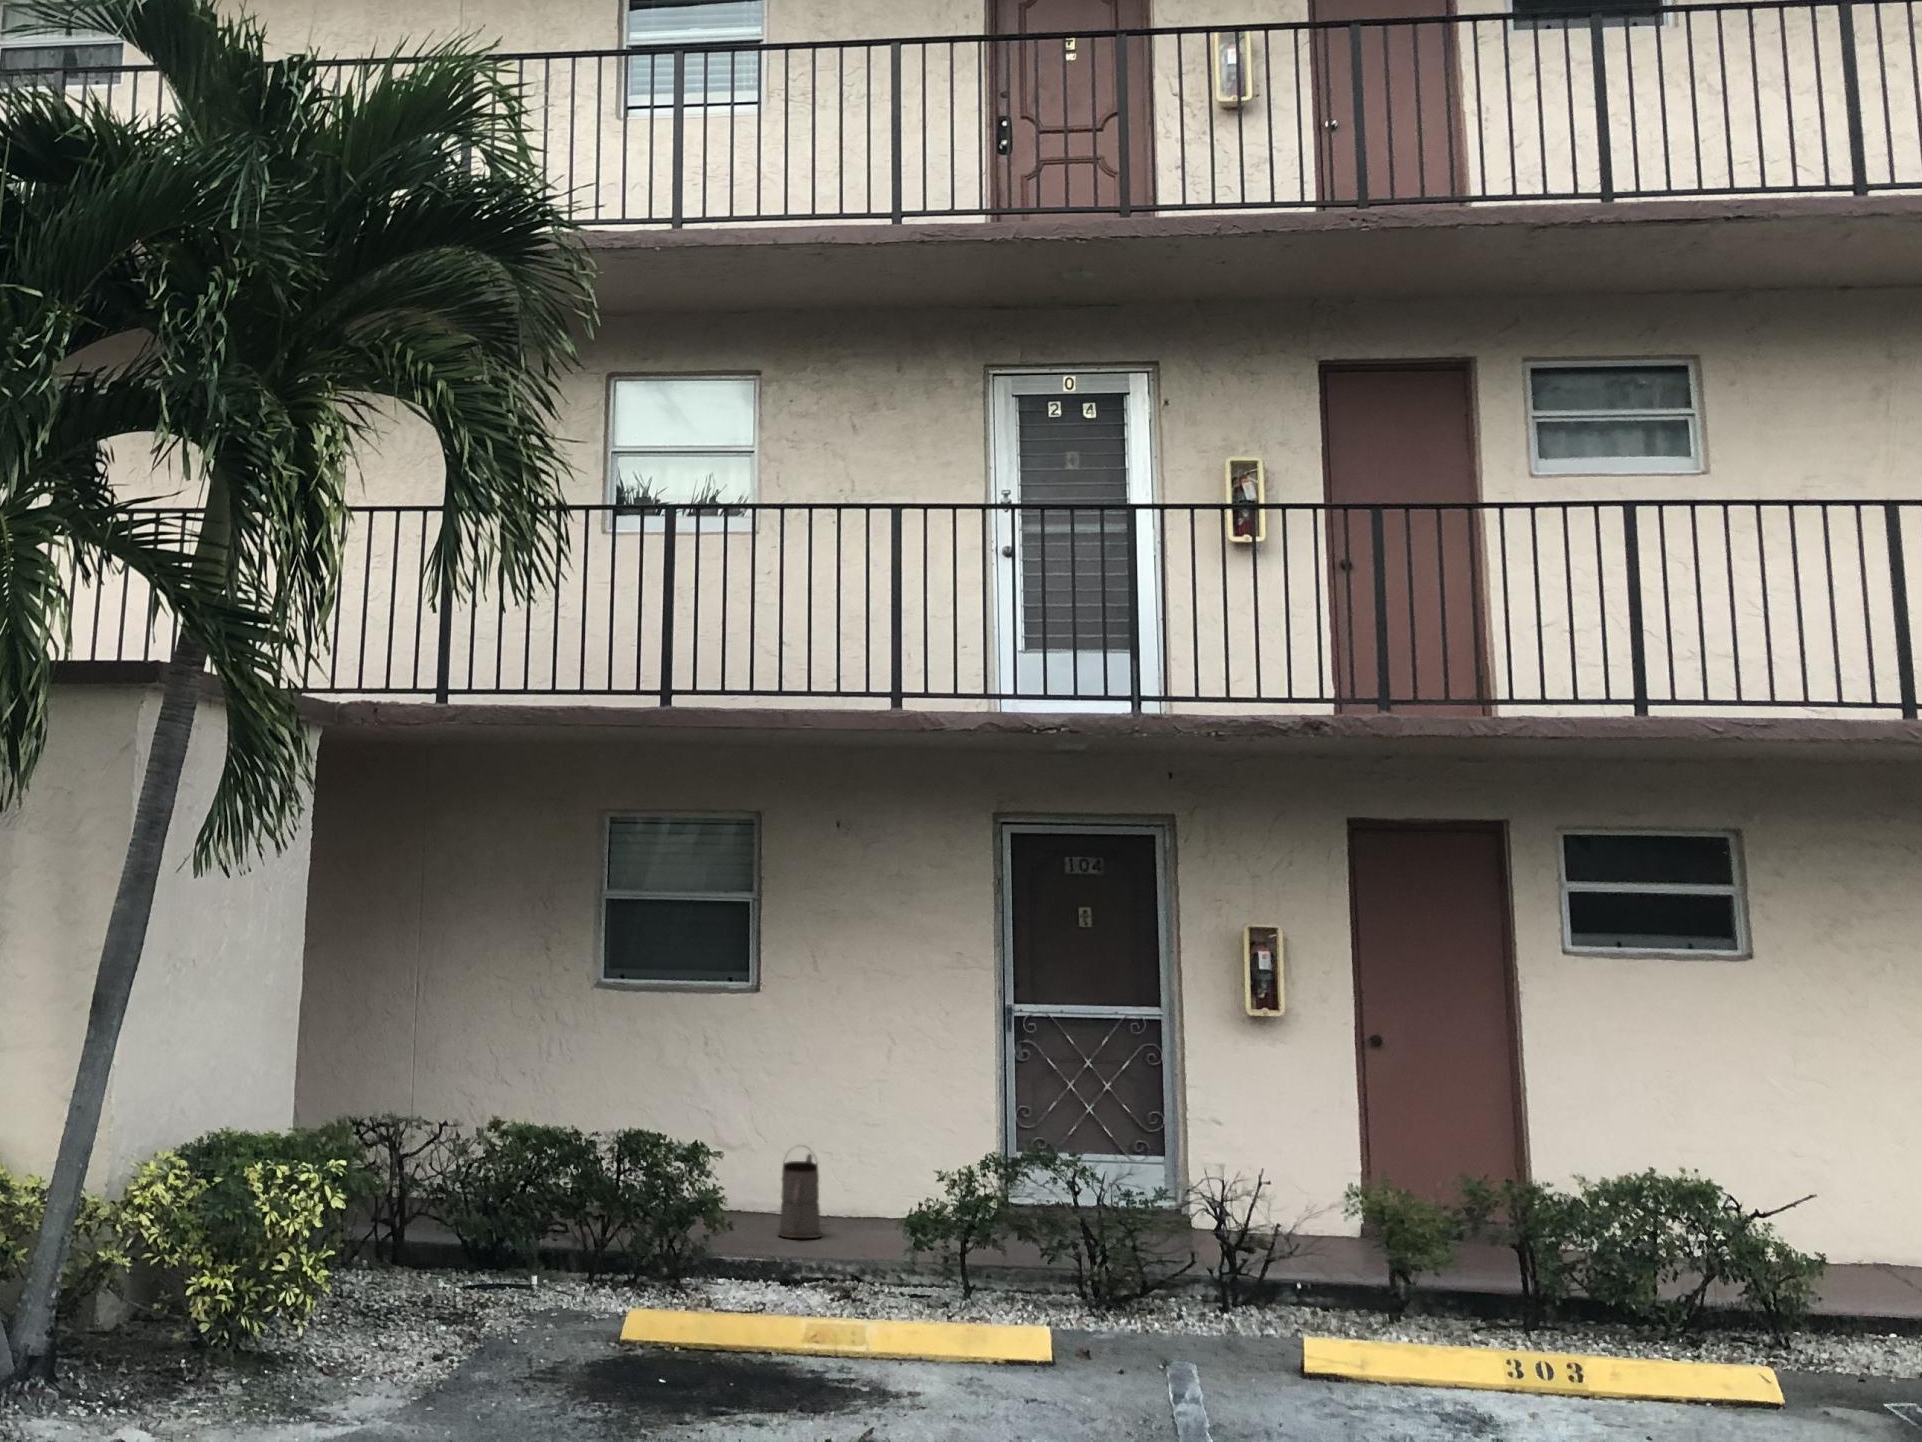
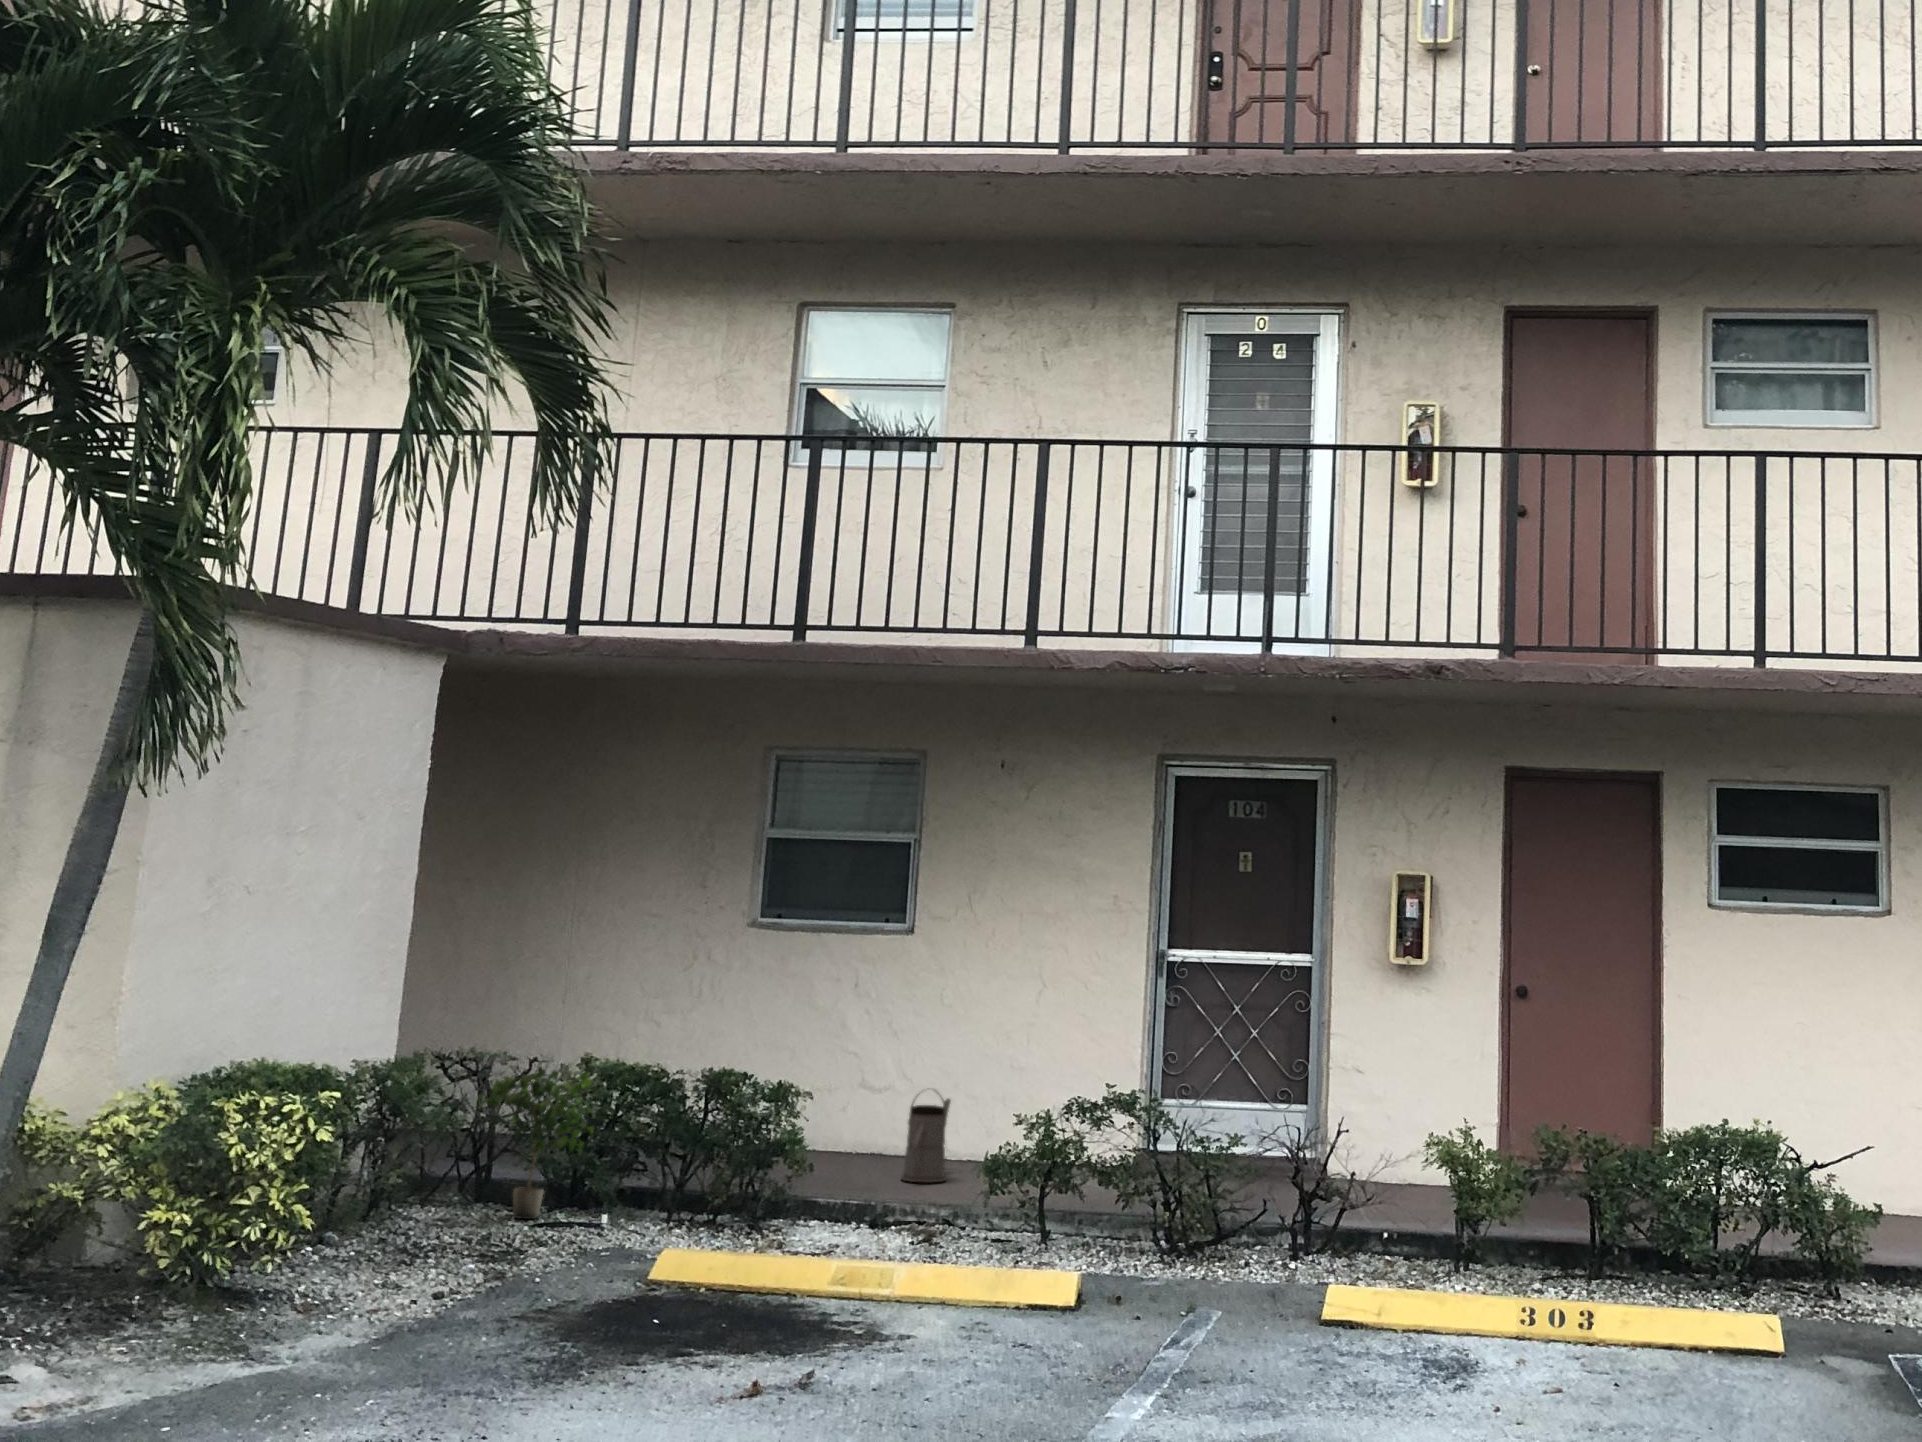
potted plant: none [402,1136,518,1284] -> present [478,1070,593,1219]

